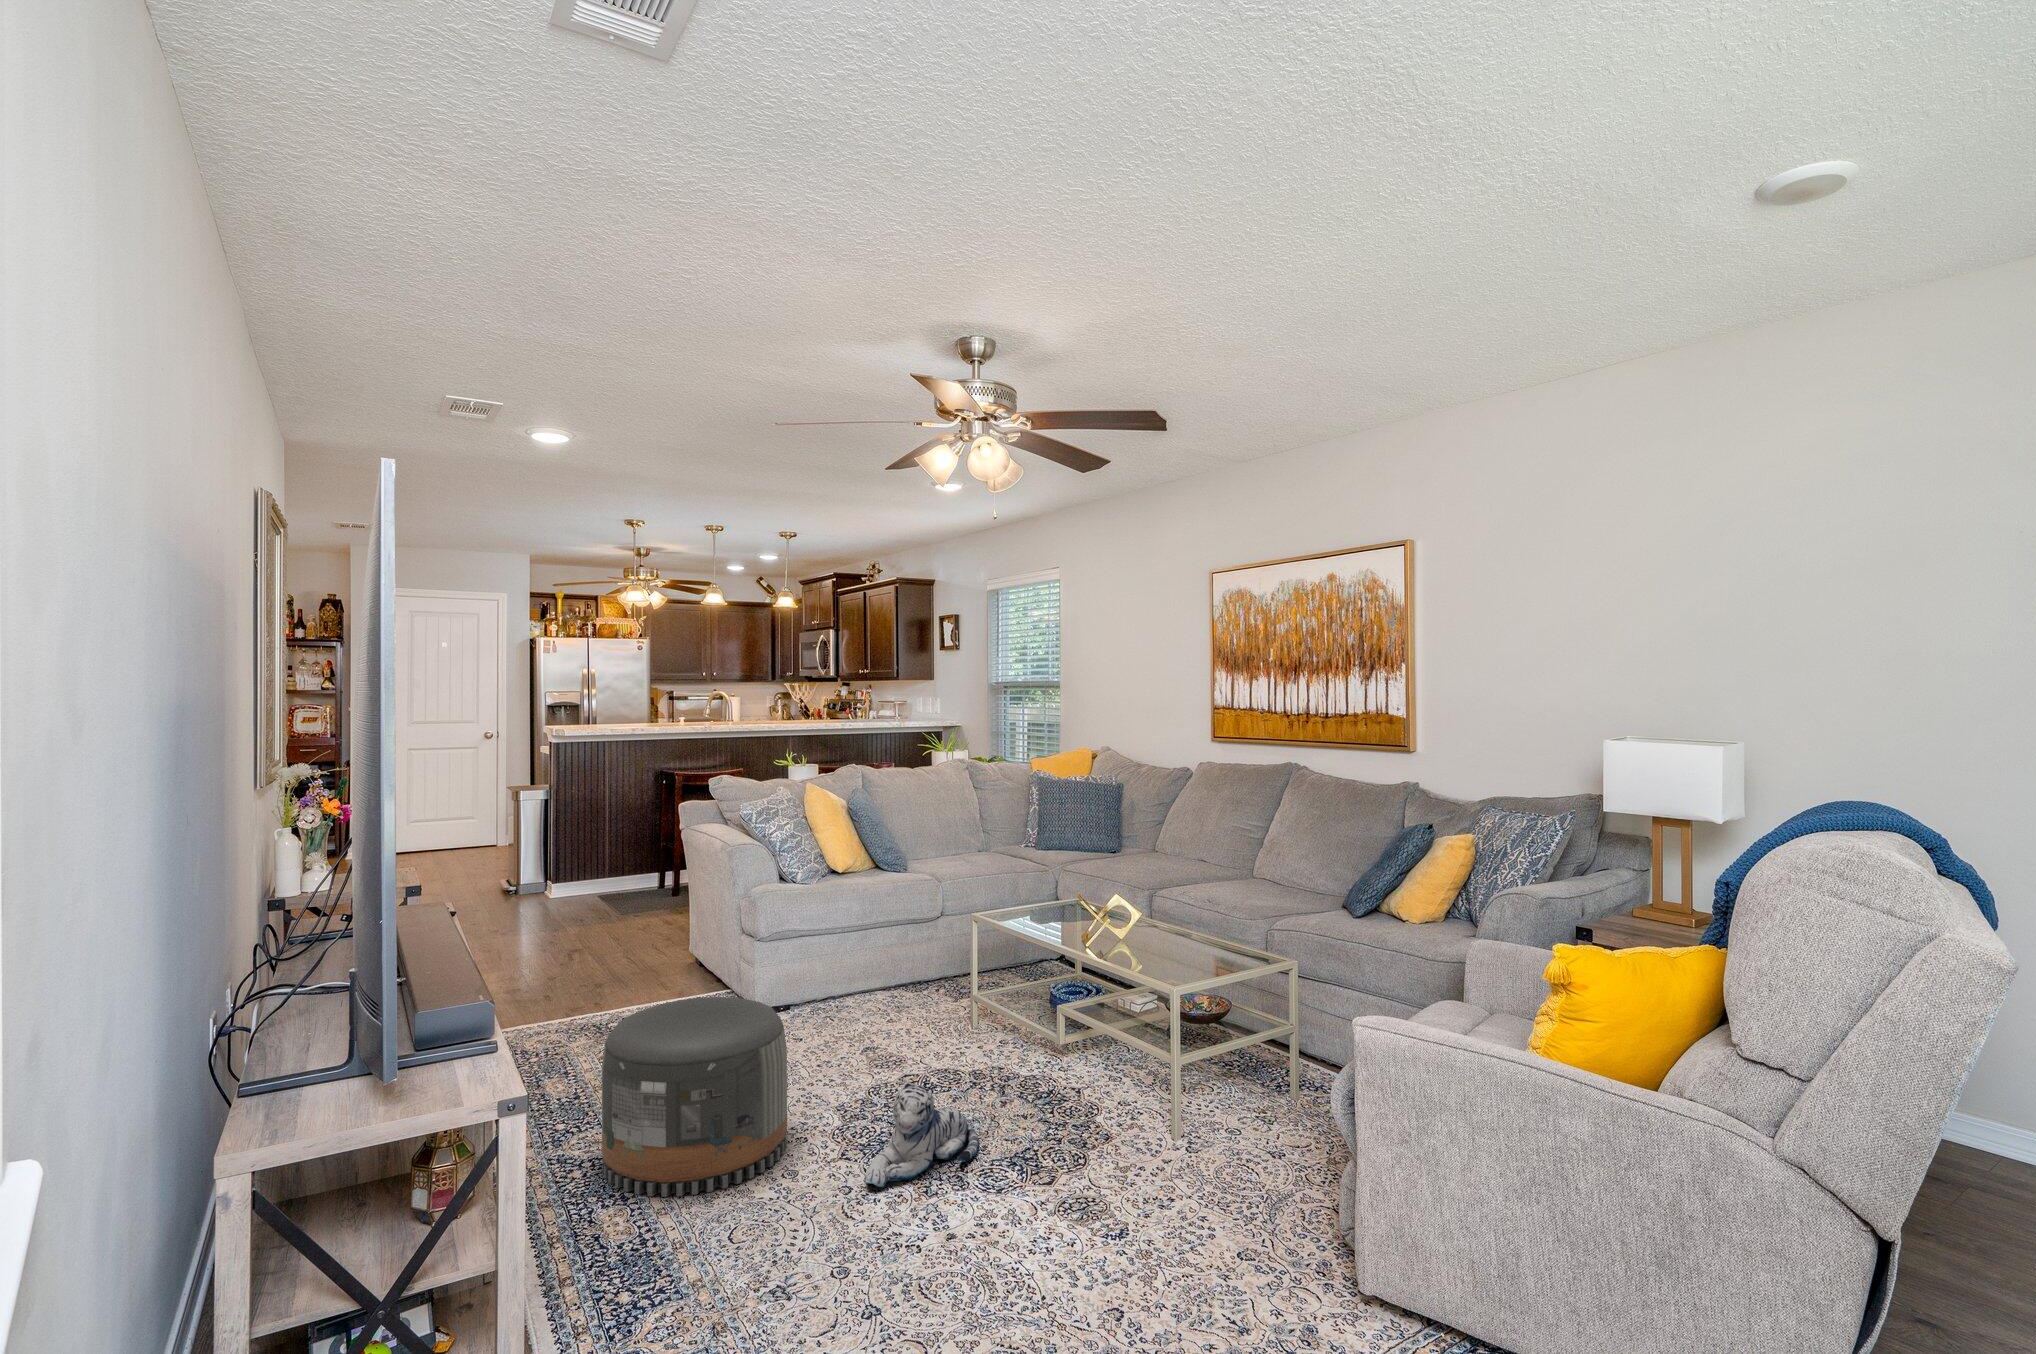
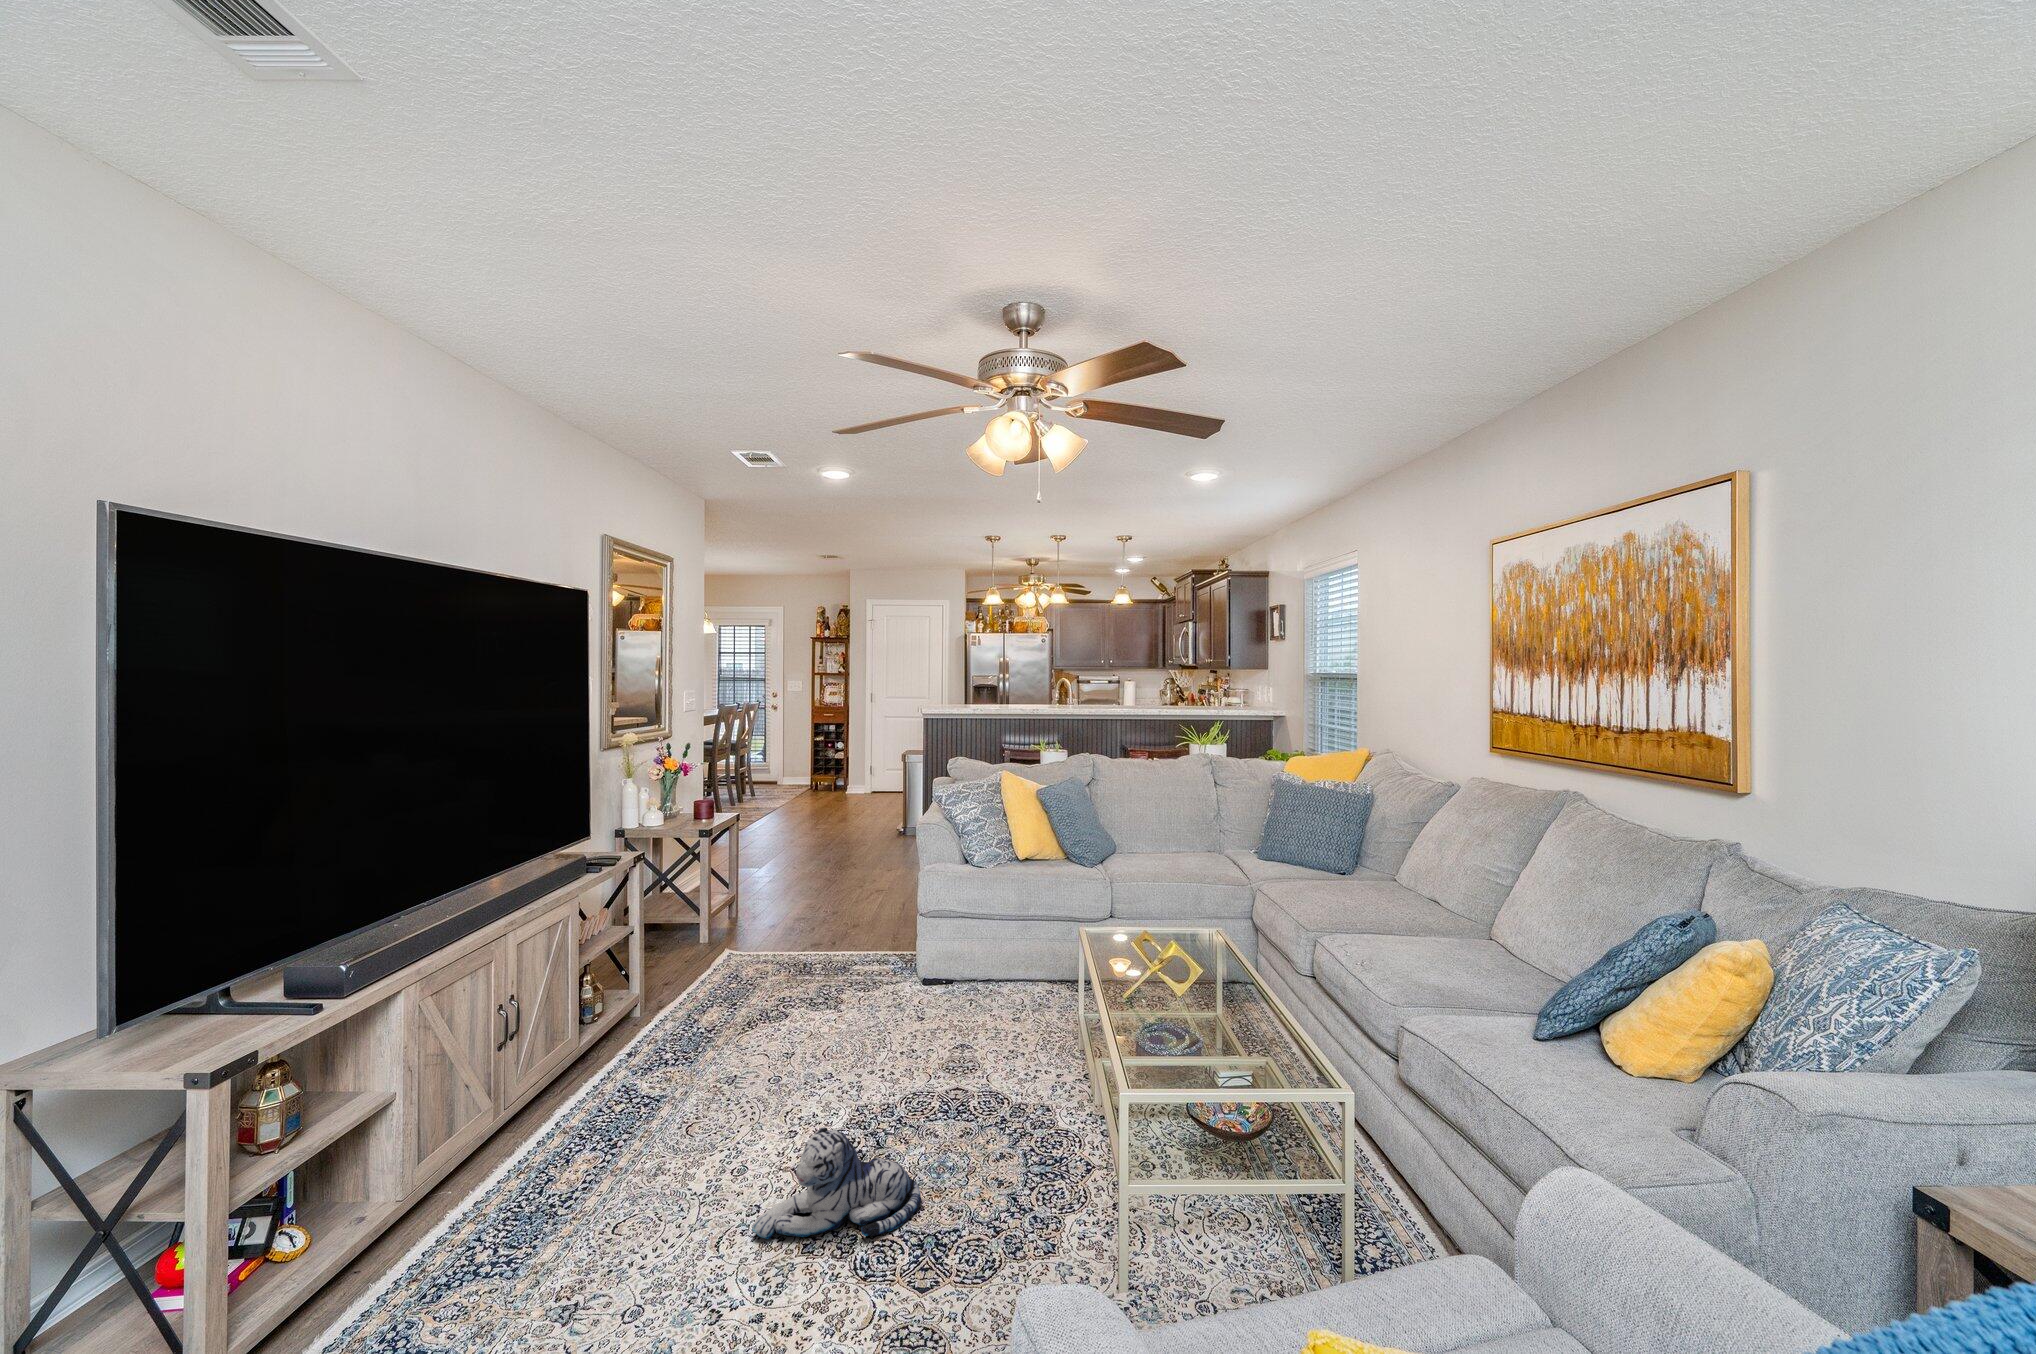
pouf: present [602,997,787,1197] -> none [599,981,780,1183]

